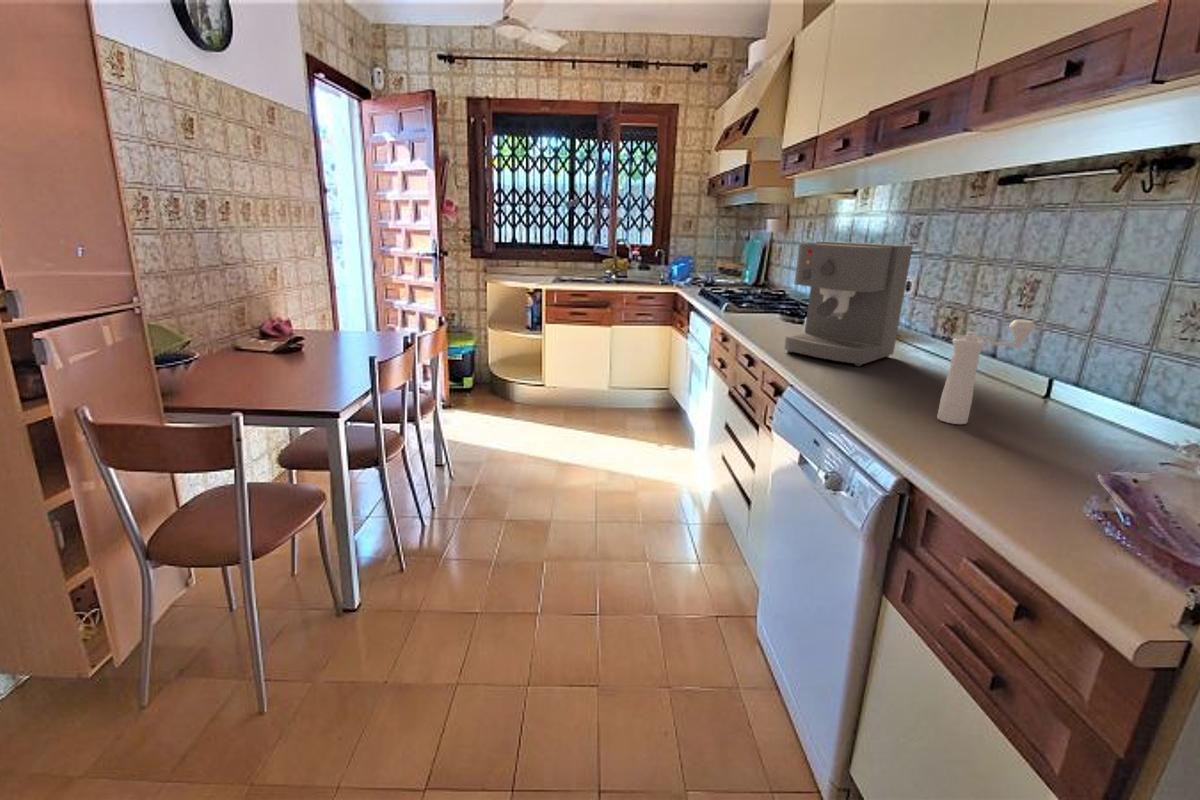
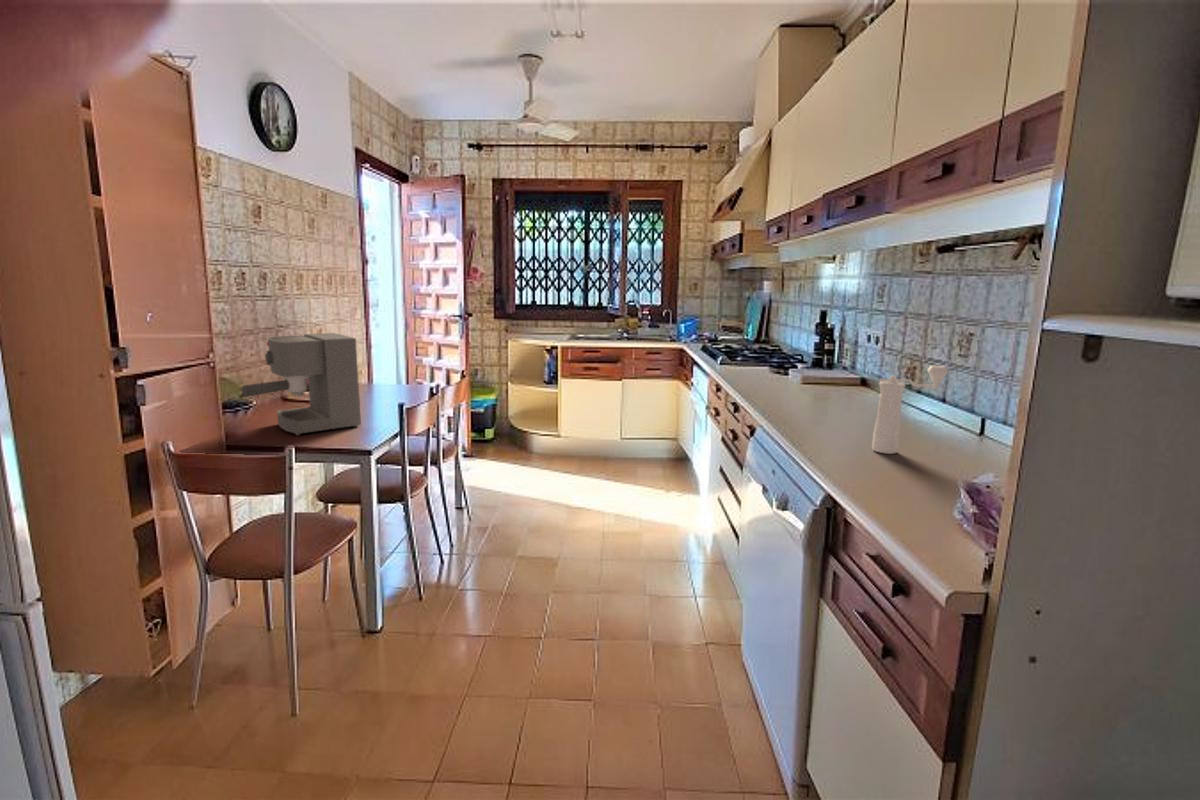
coffee maker: present [784,241,912,366] -> present [241,333,361,435]

